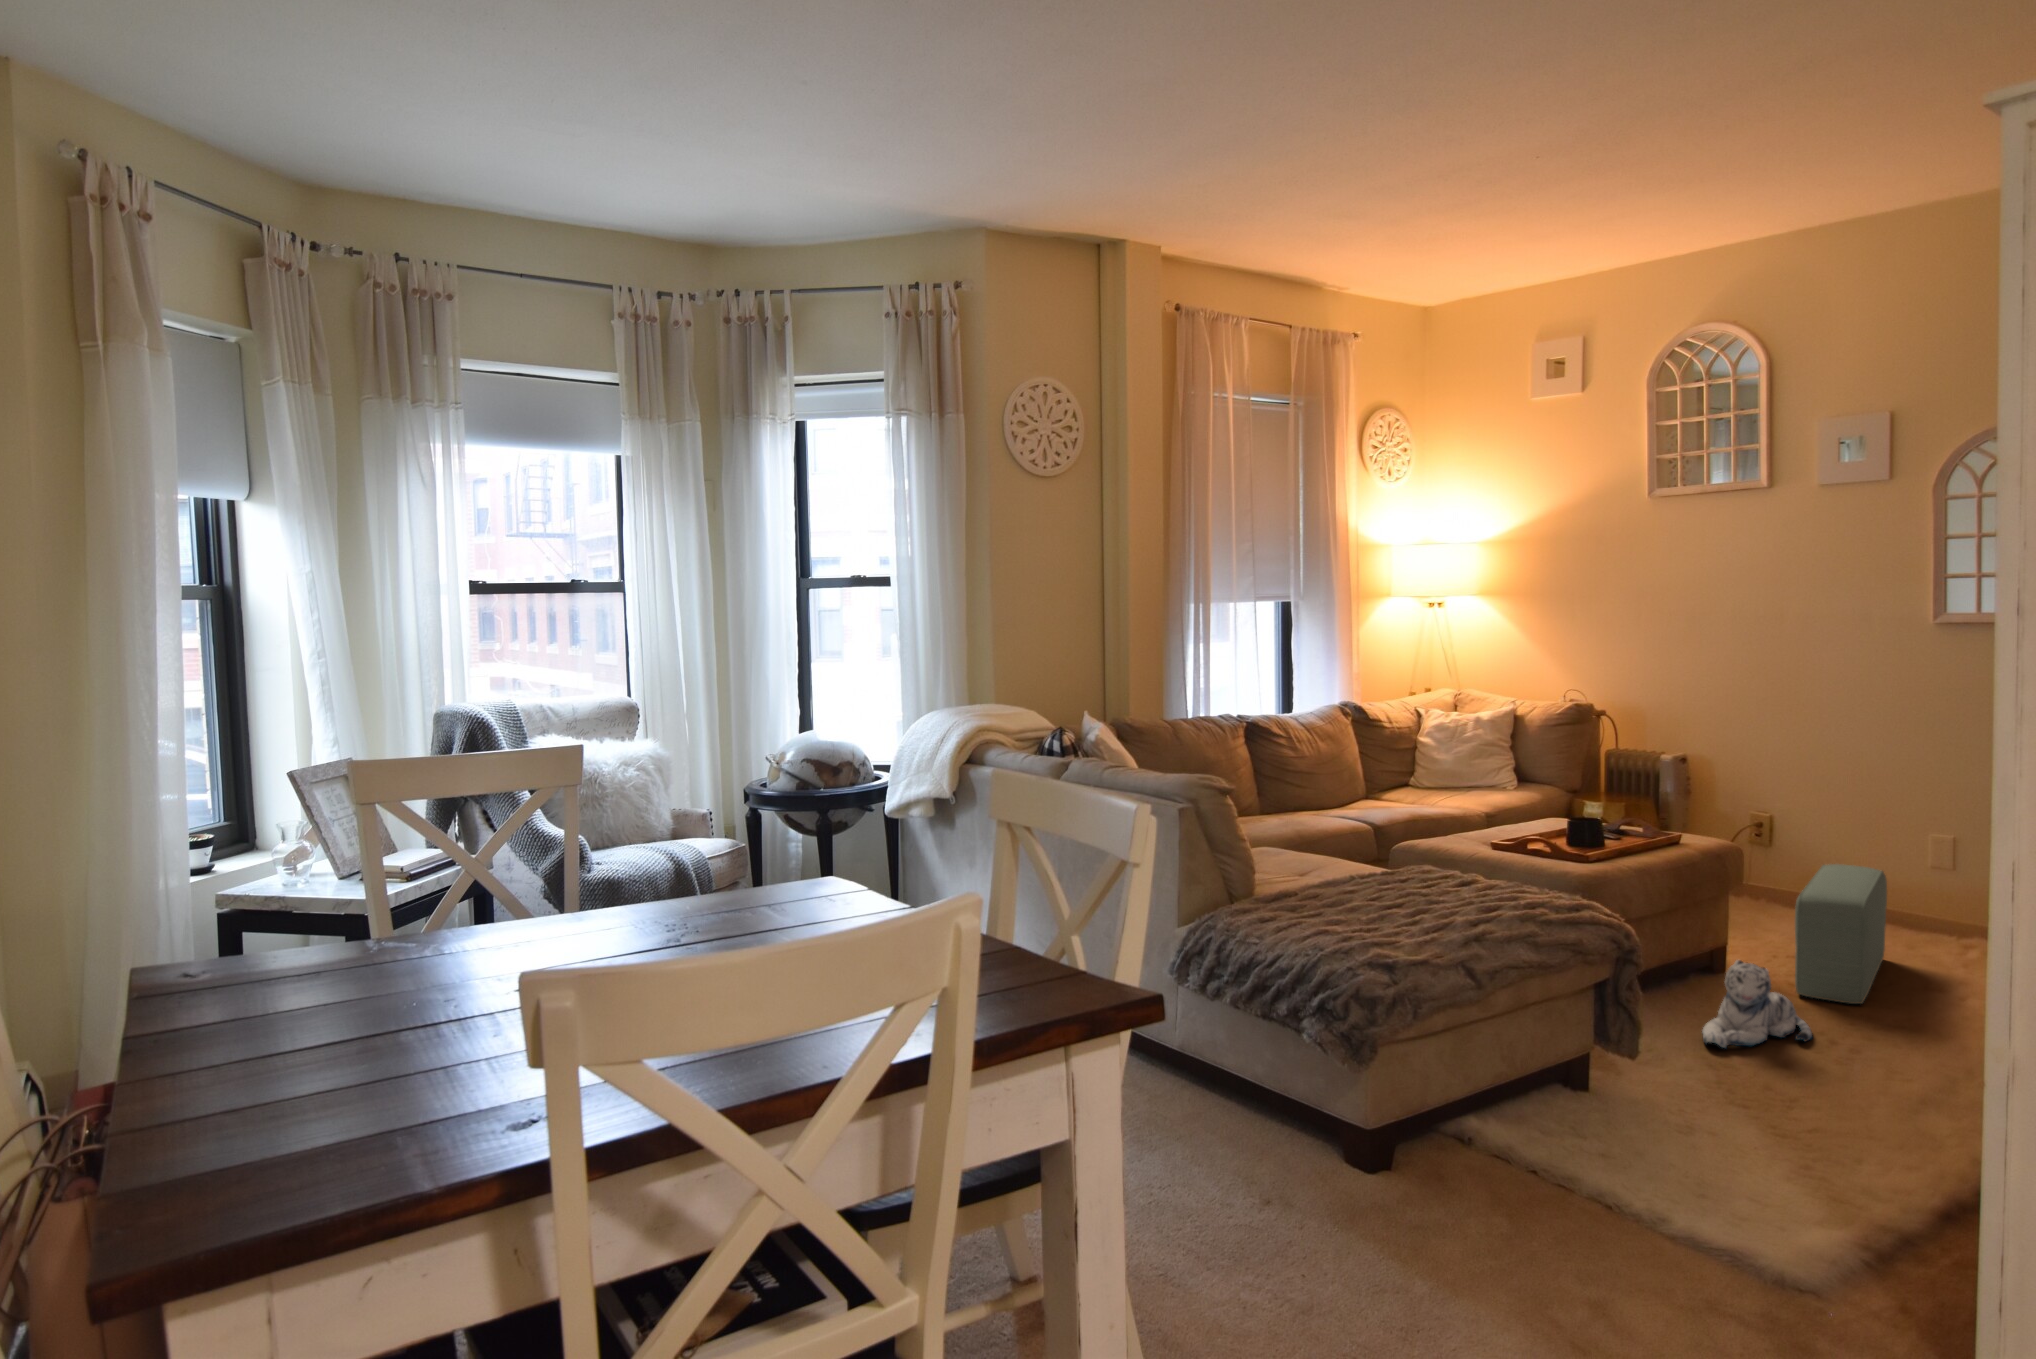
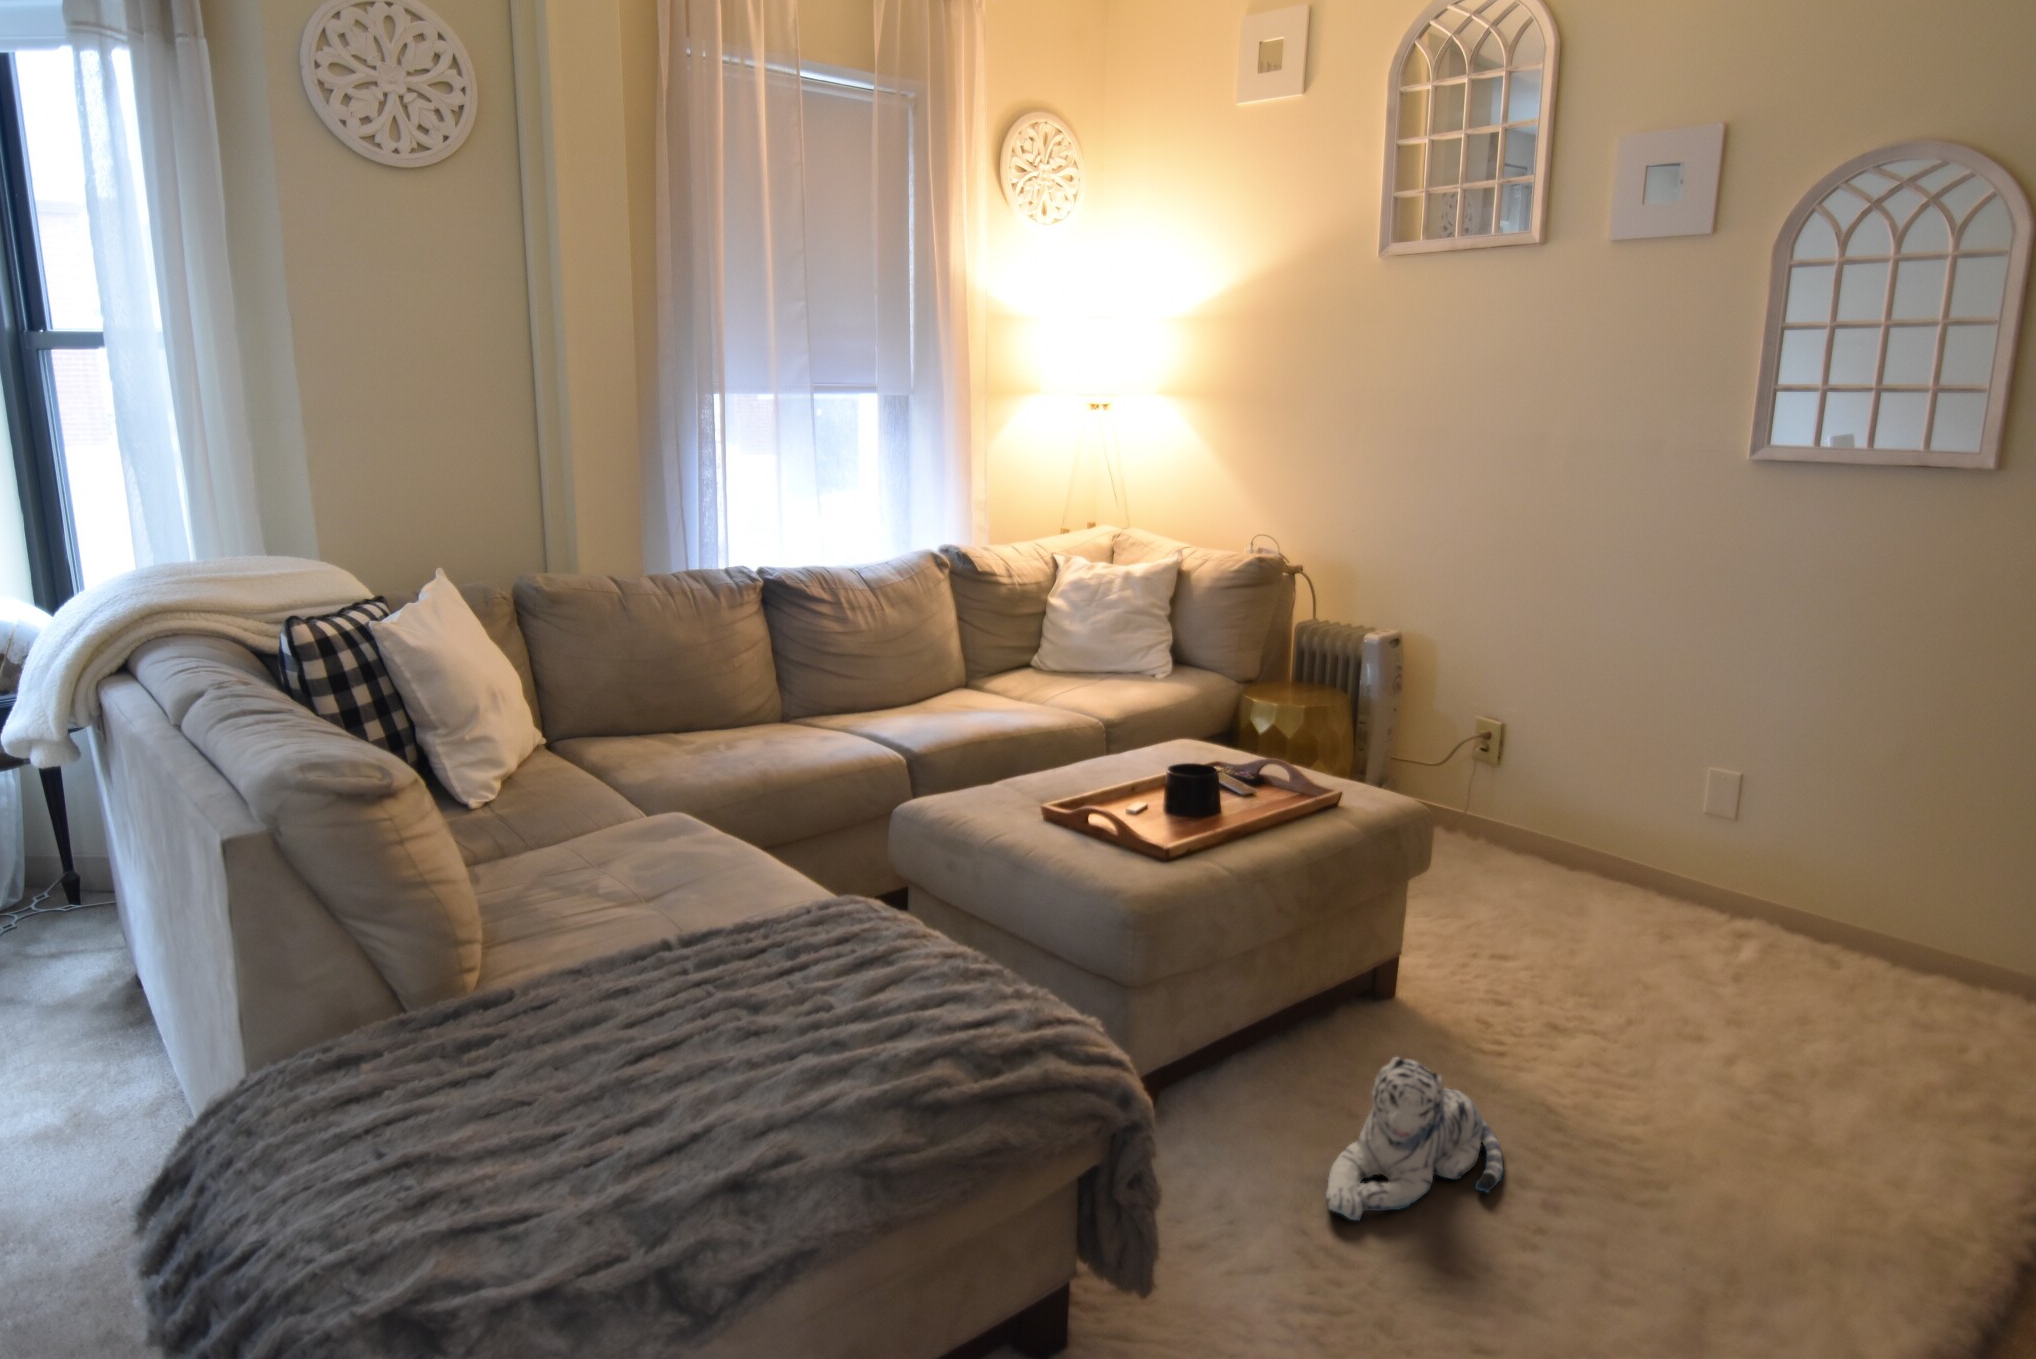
pouf: present [1795,864,1887,1004] -> none [1493,823,1639,1078]

